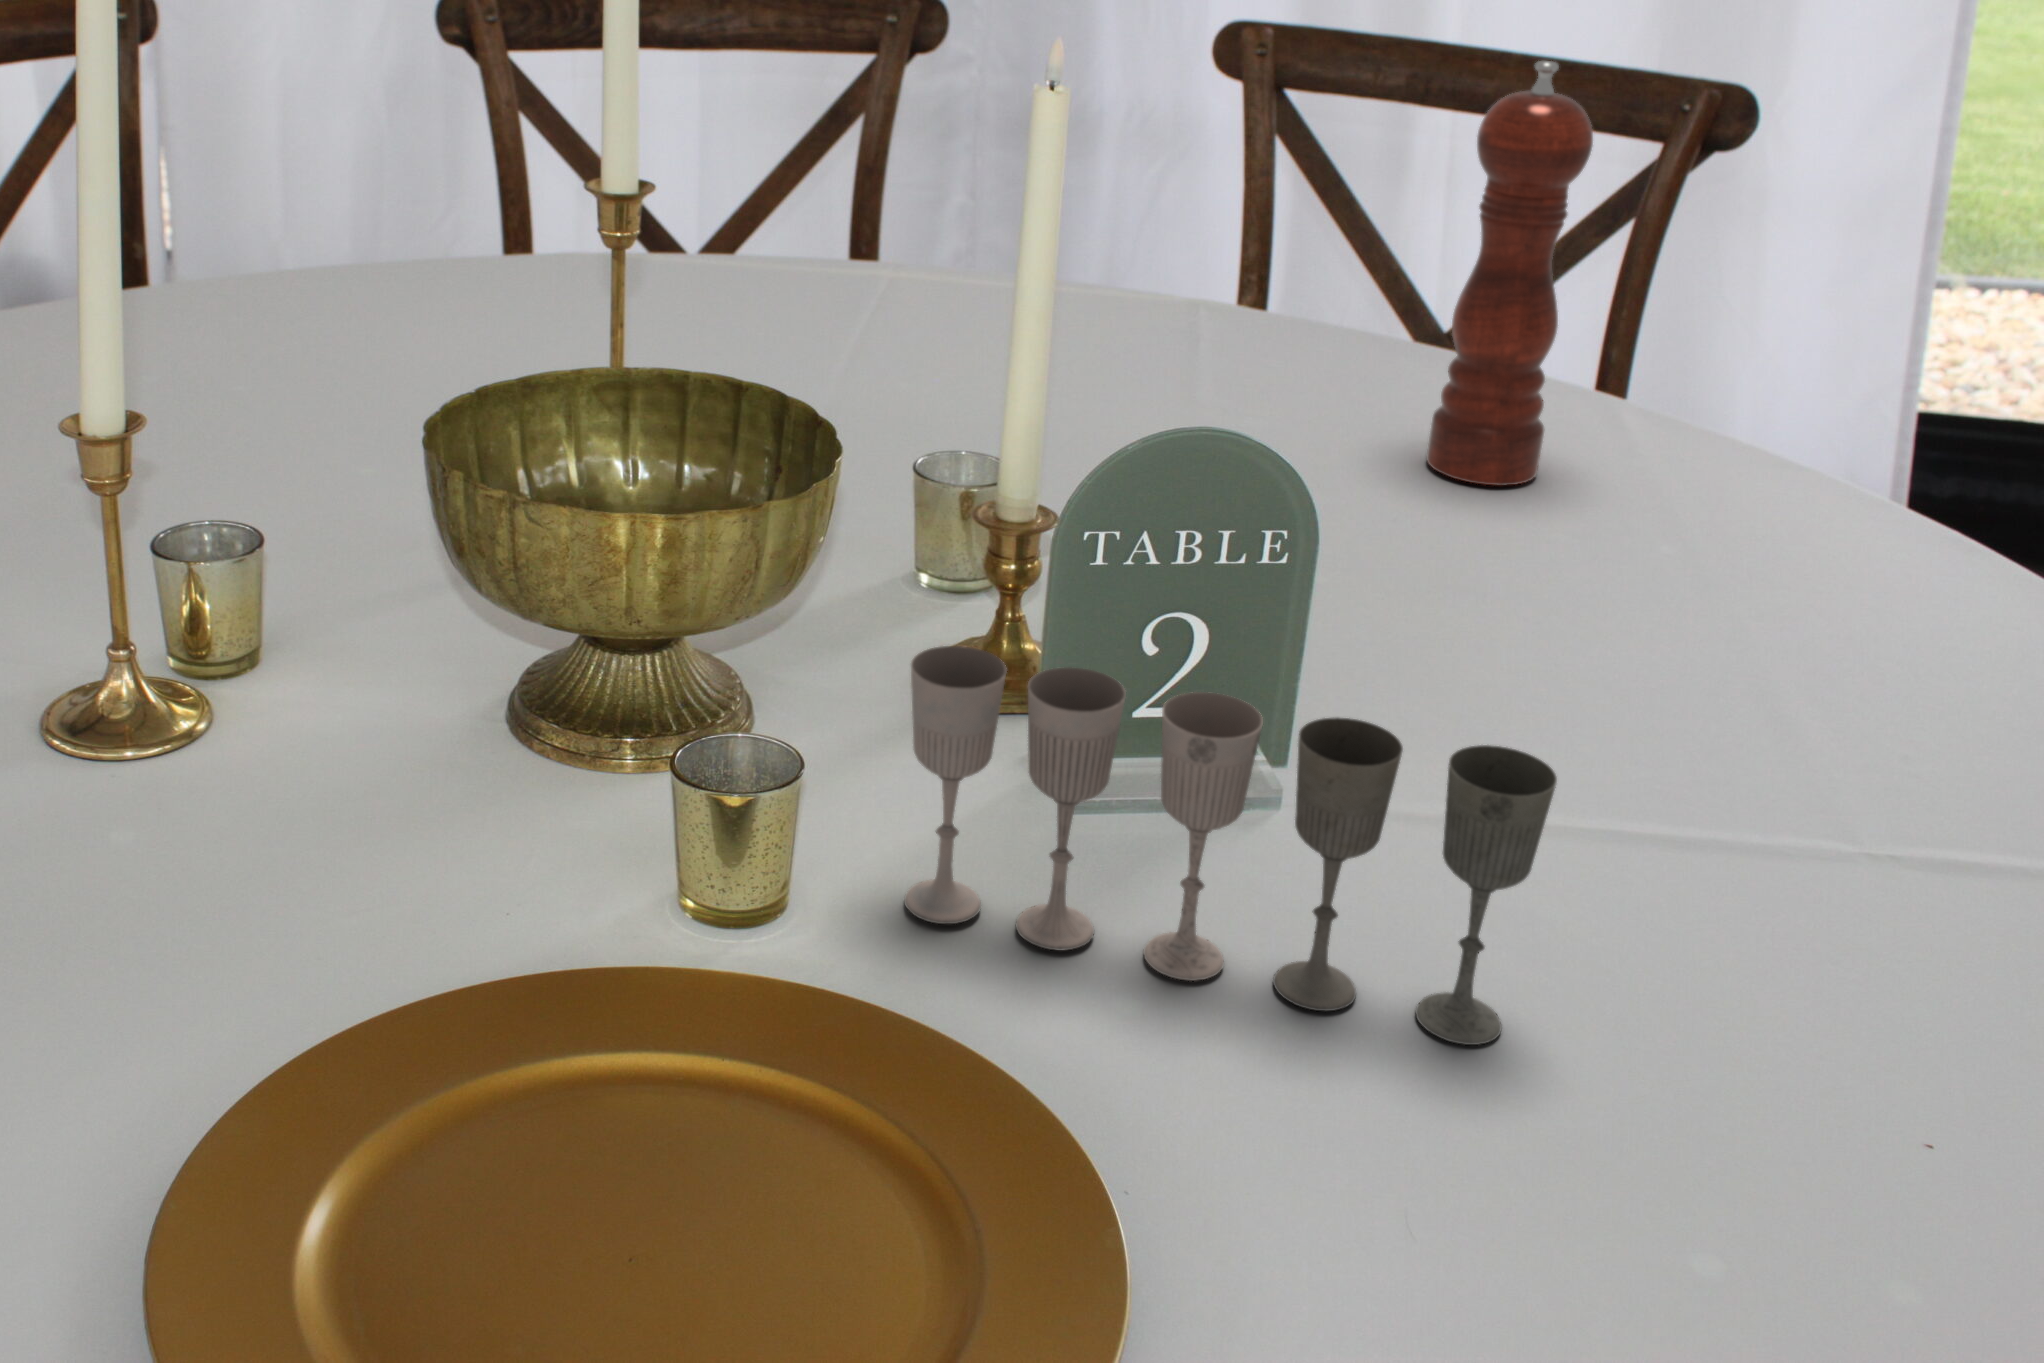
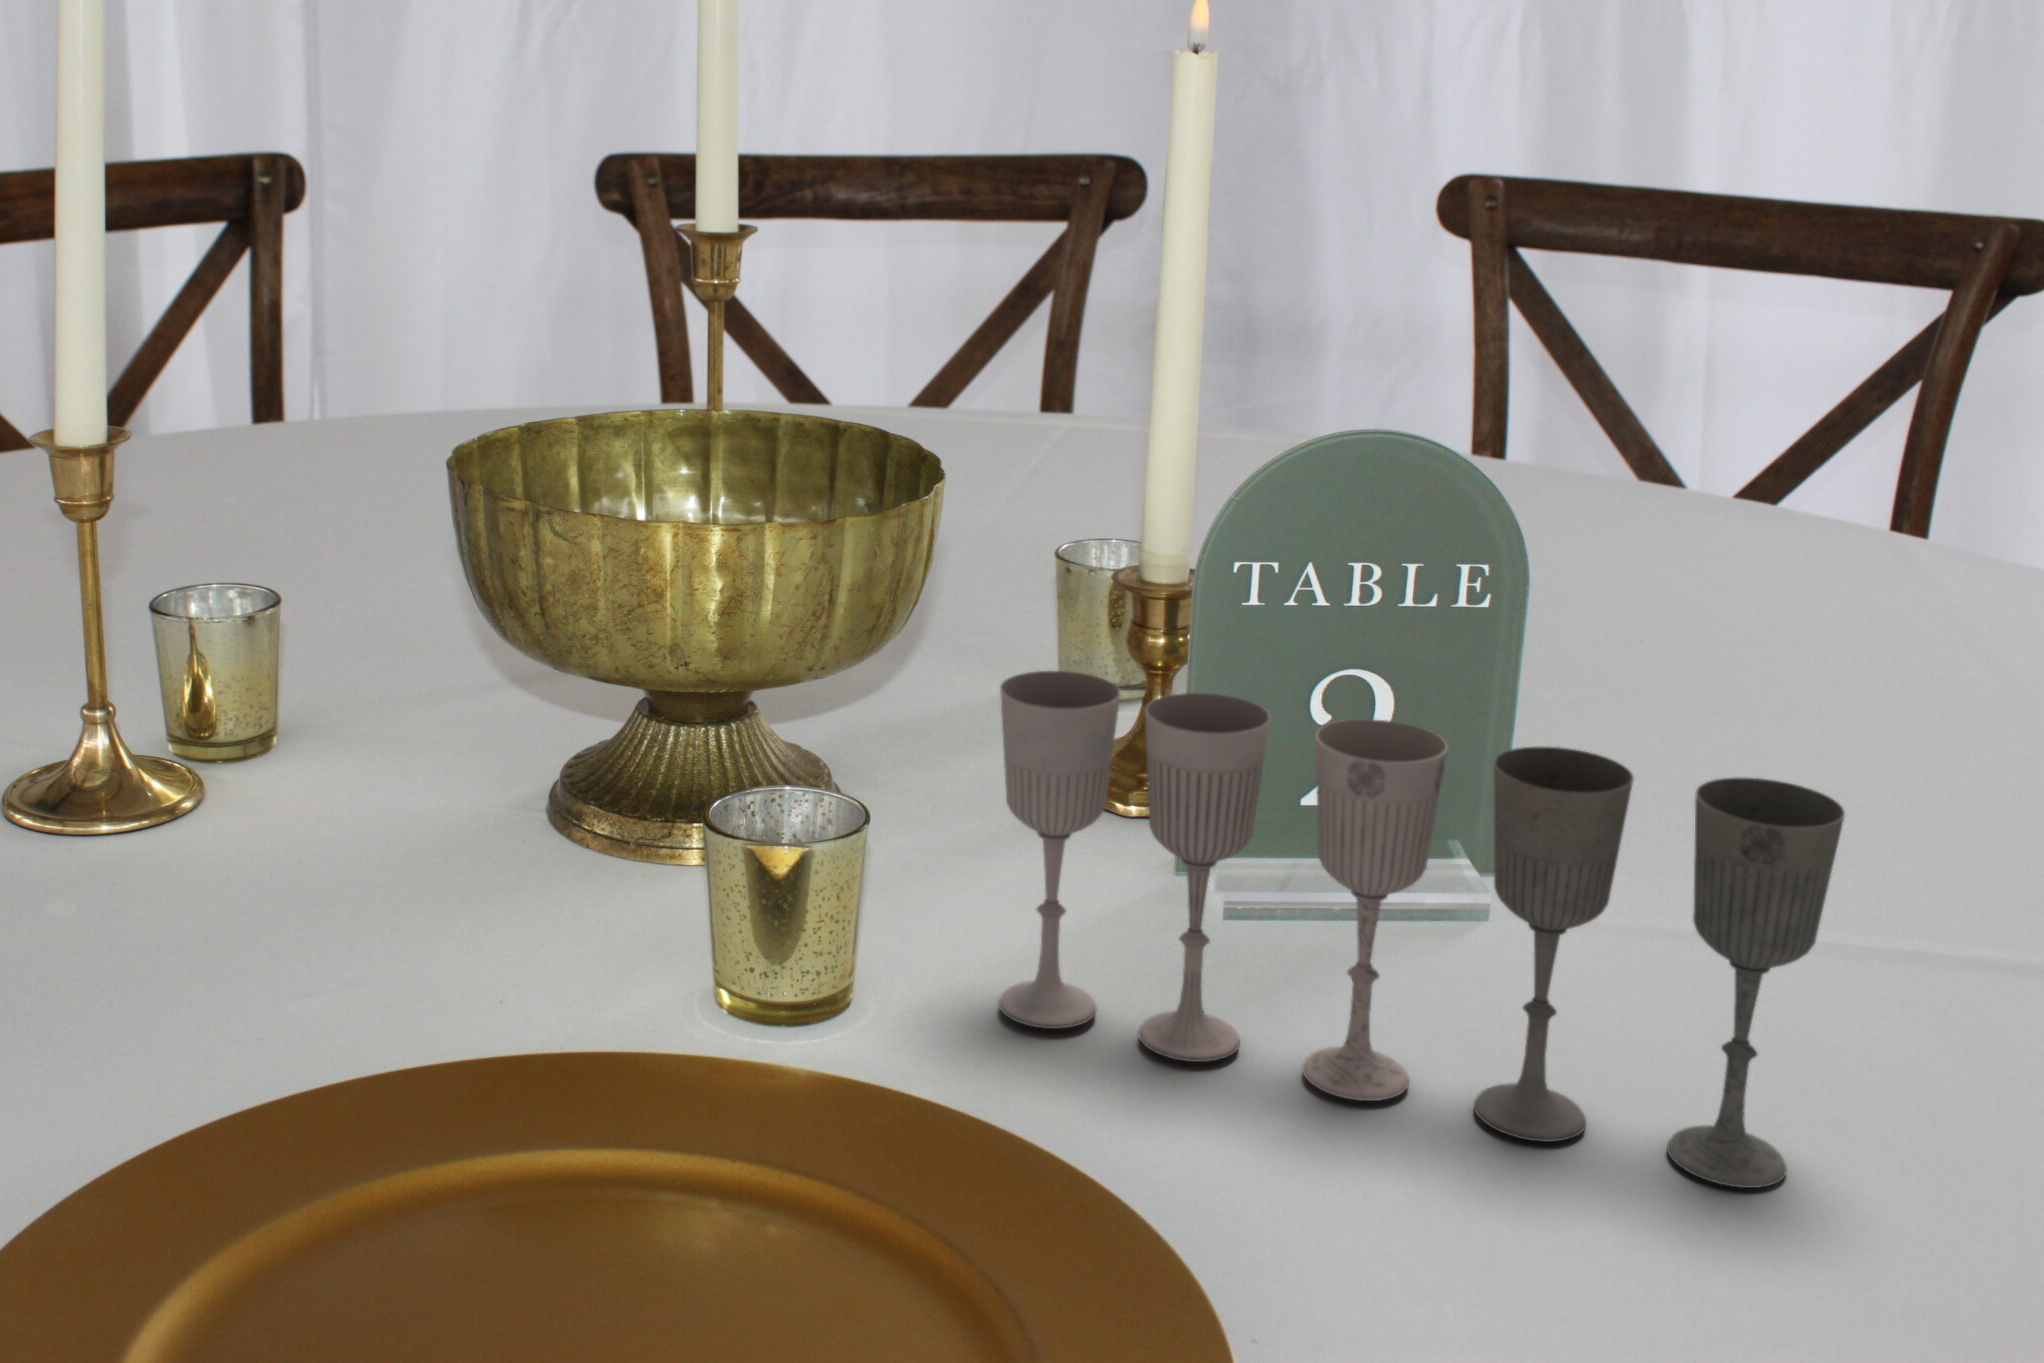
pepper mill: present [1427,61,1593,486] -> none [1688,111,1874,618]

